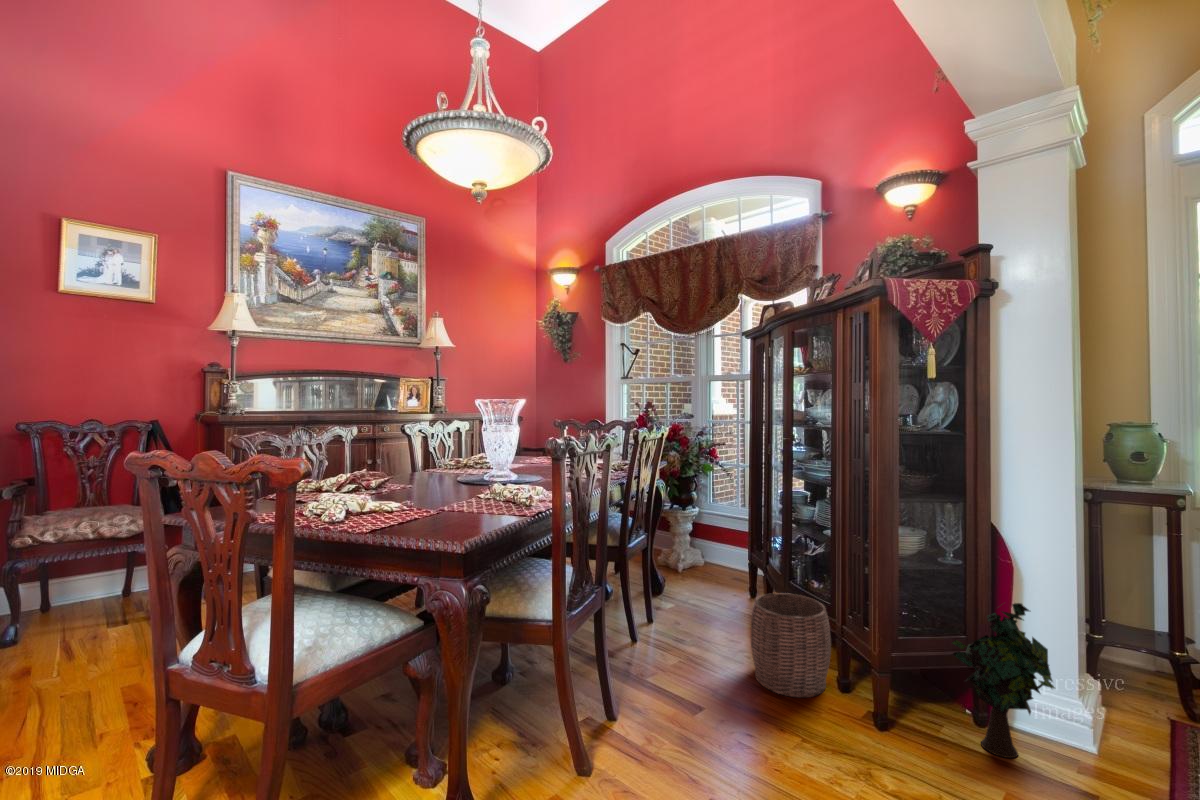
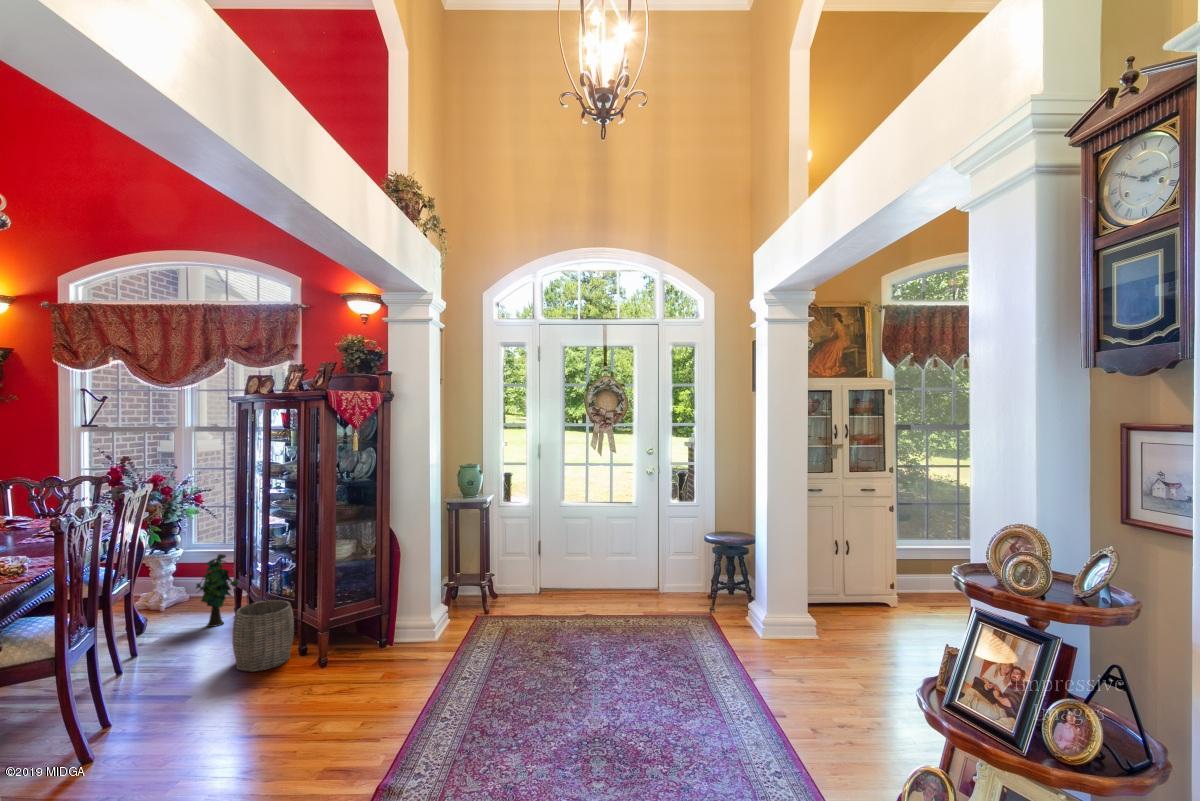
decorative plant: present [952,603,1055,758] -> present [196,554,239,627]

